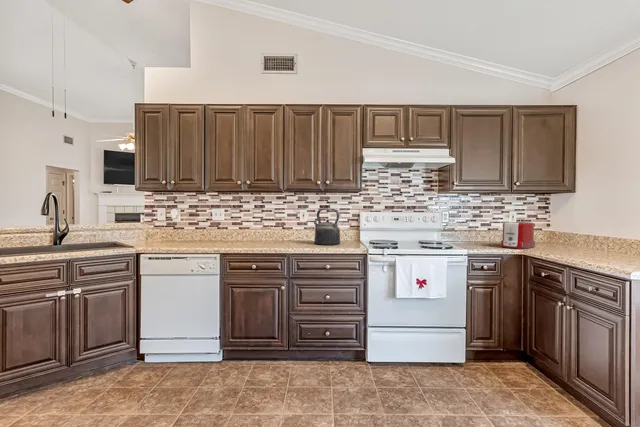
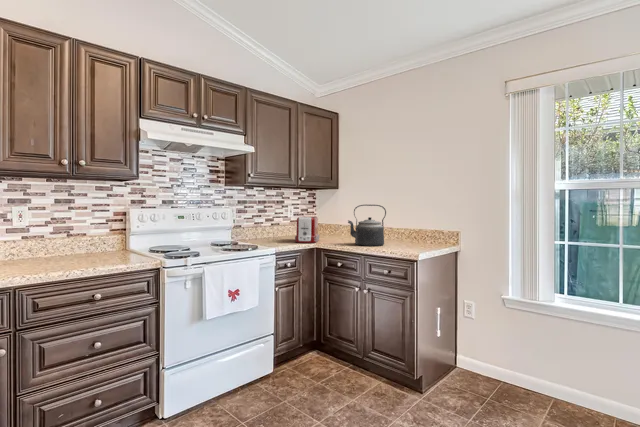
kettle: present [314,209,340,245] -> present [348,205,386,246]

